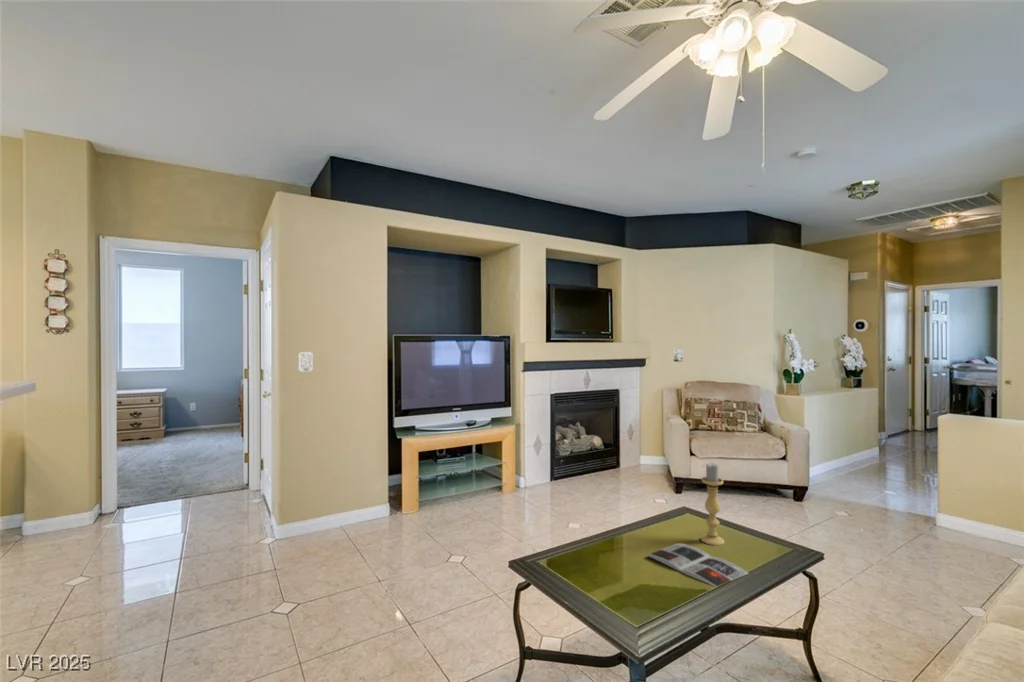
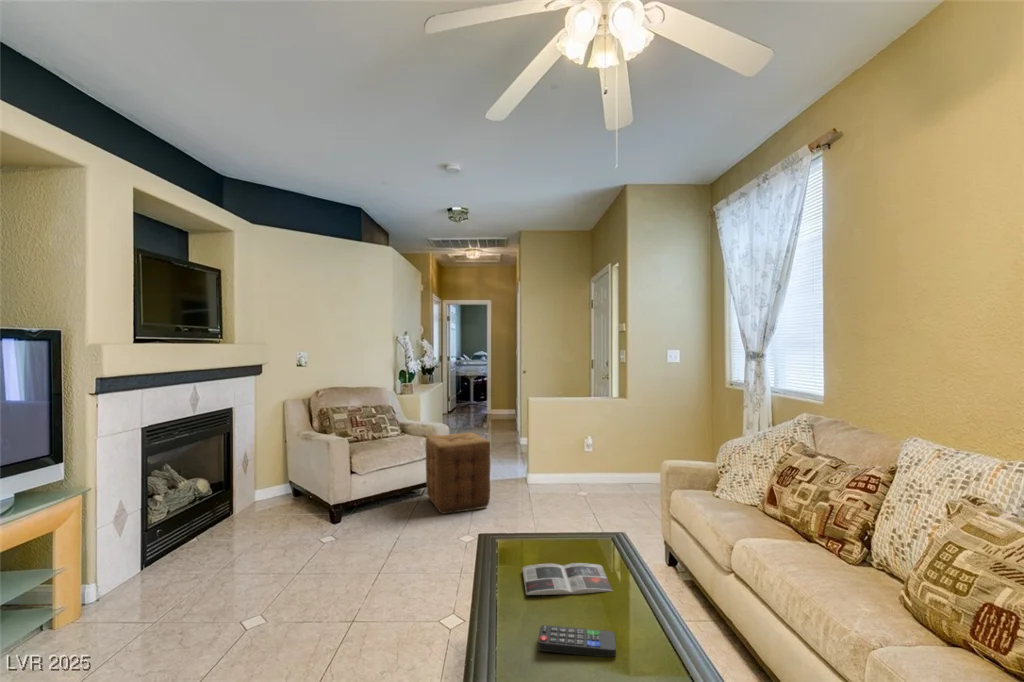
ottoman: none [769,437,843,529] -> present [425,432,491,514]
candle holder: present [701,463,724,546] -> none [521,470,543,556]
remote control: none [594,567,650,608] -> present [538,625,616,657]

